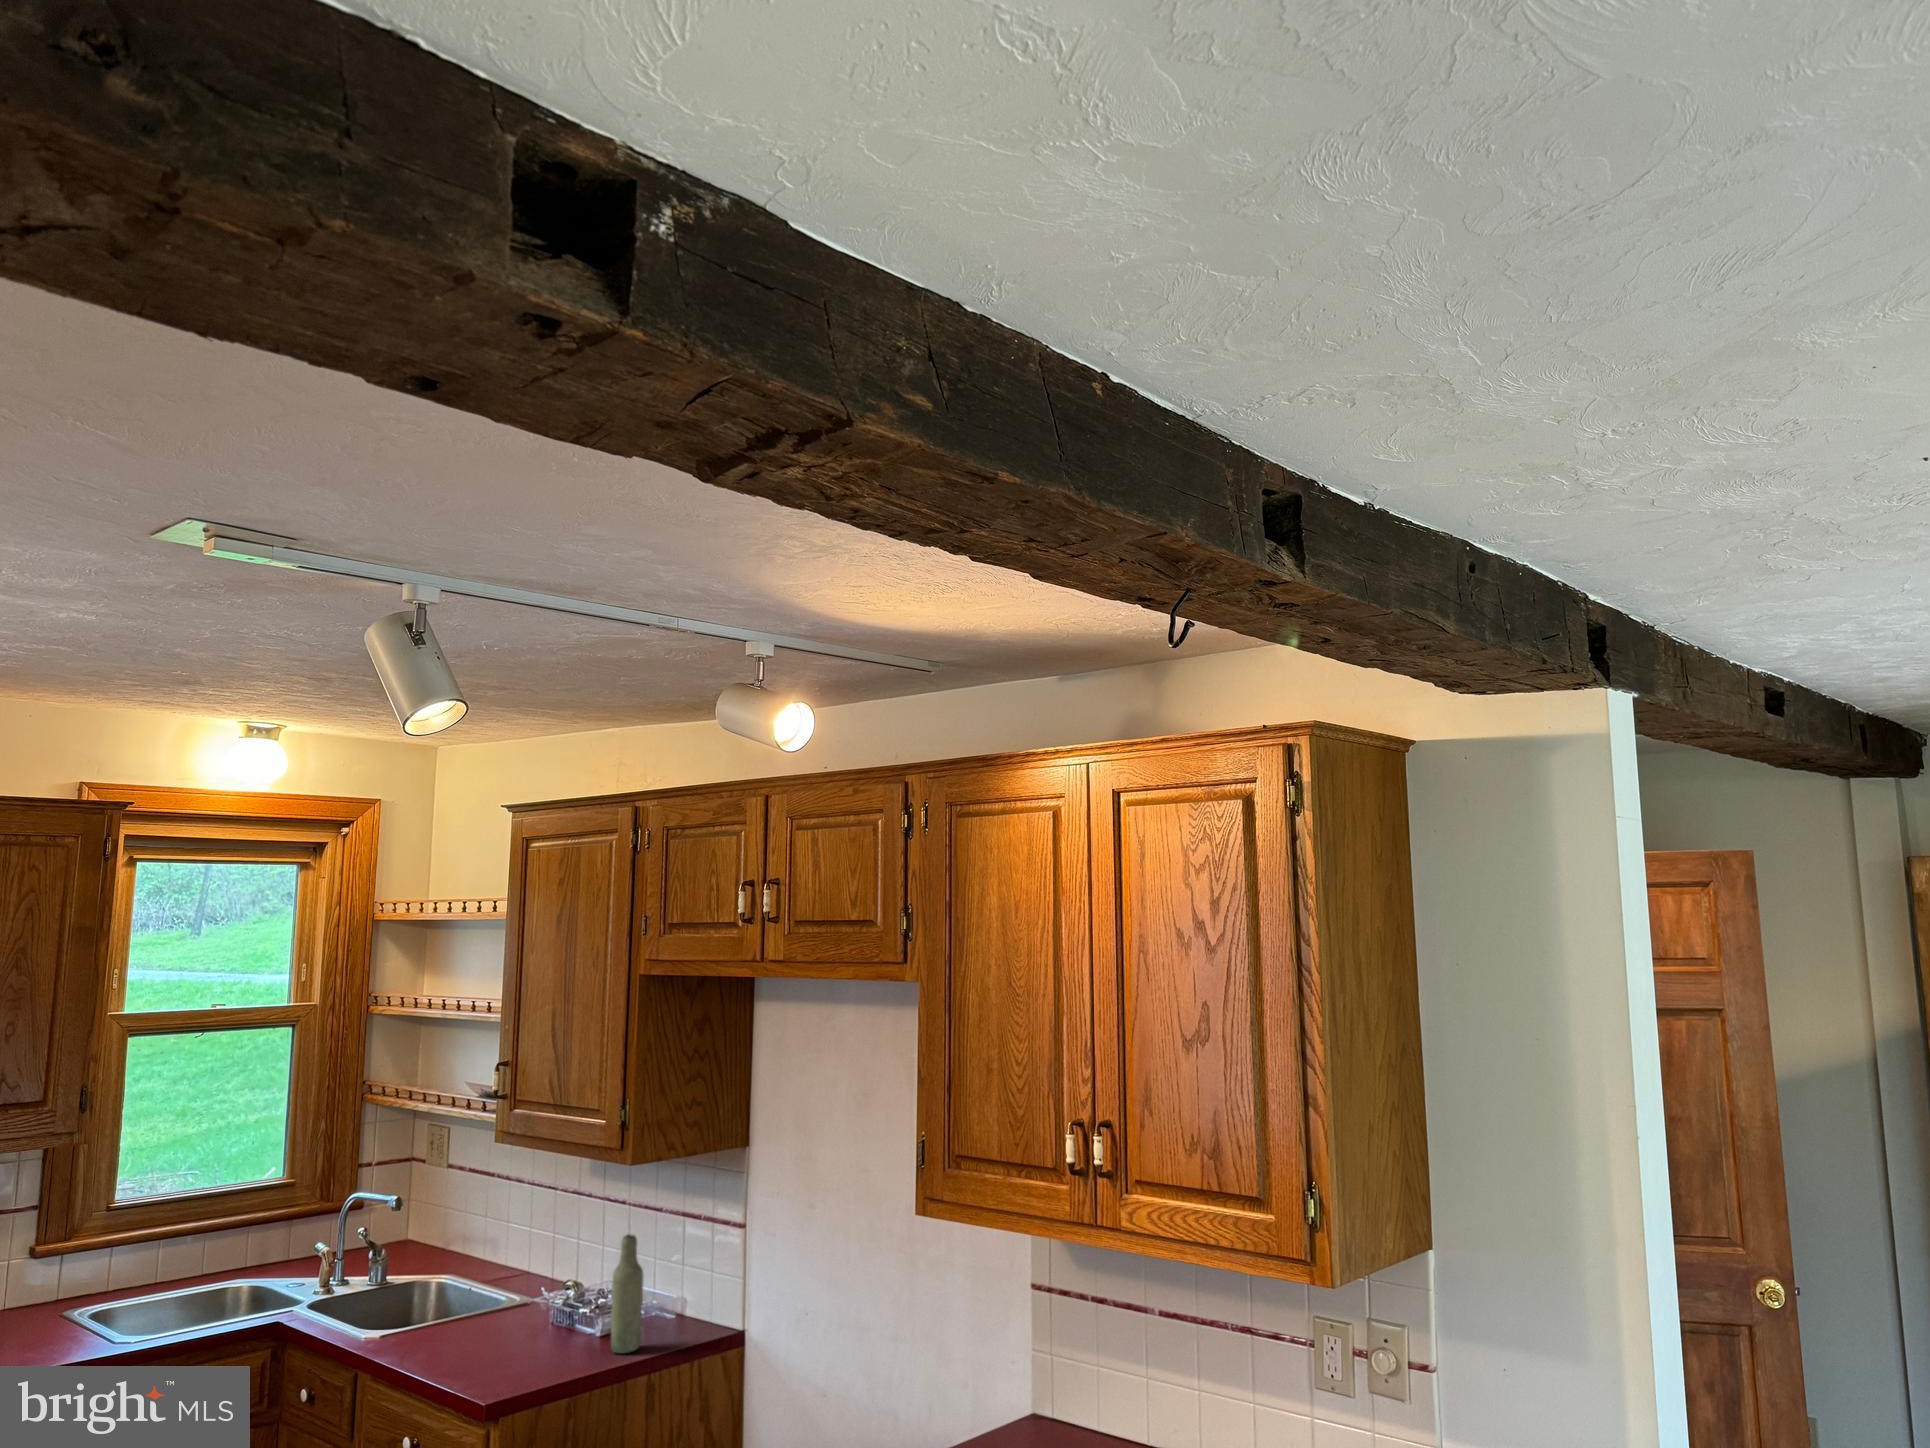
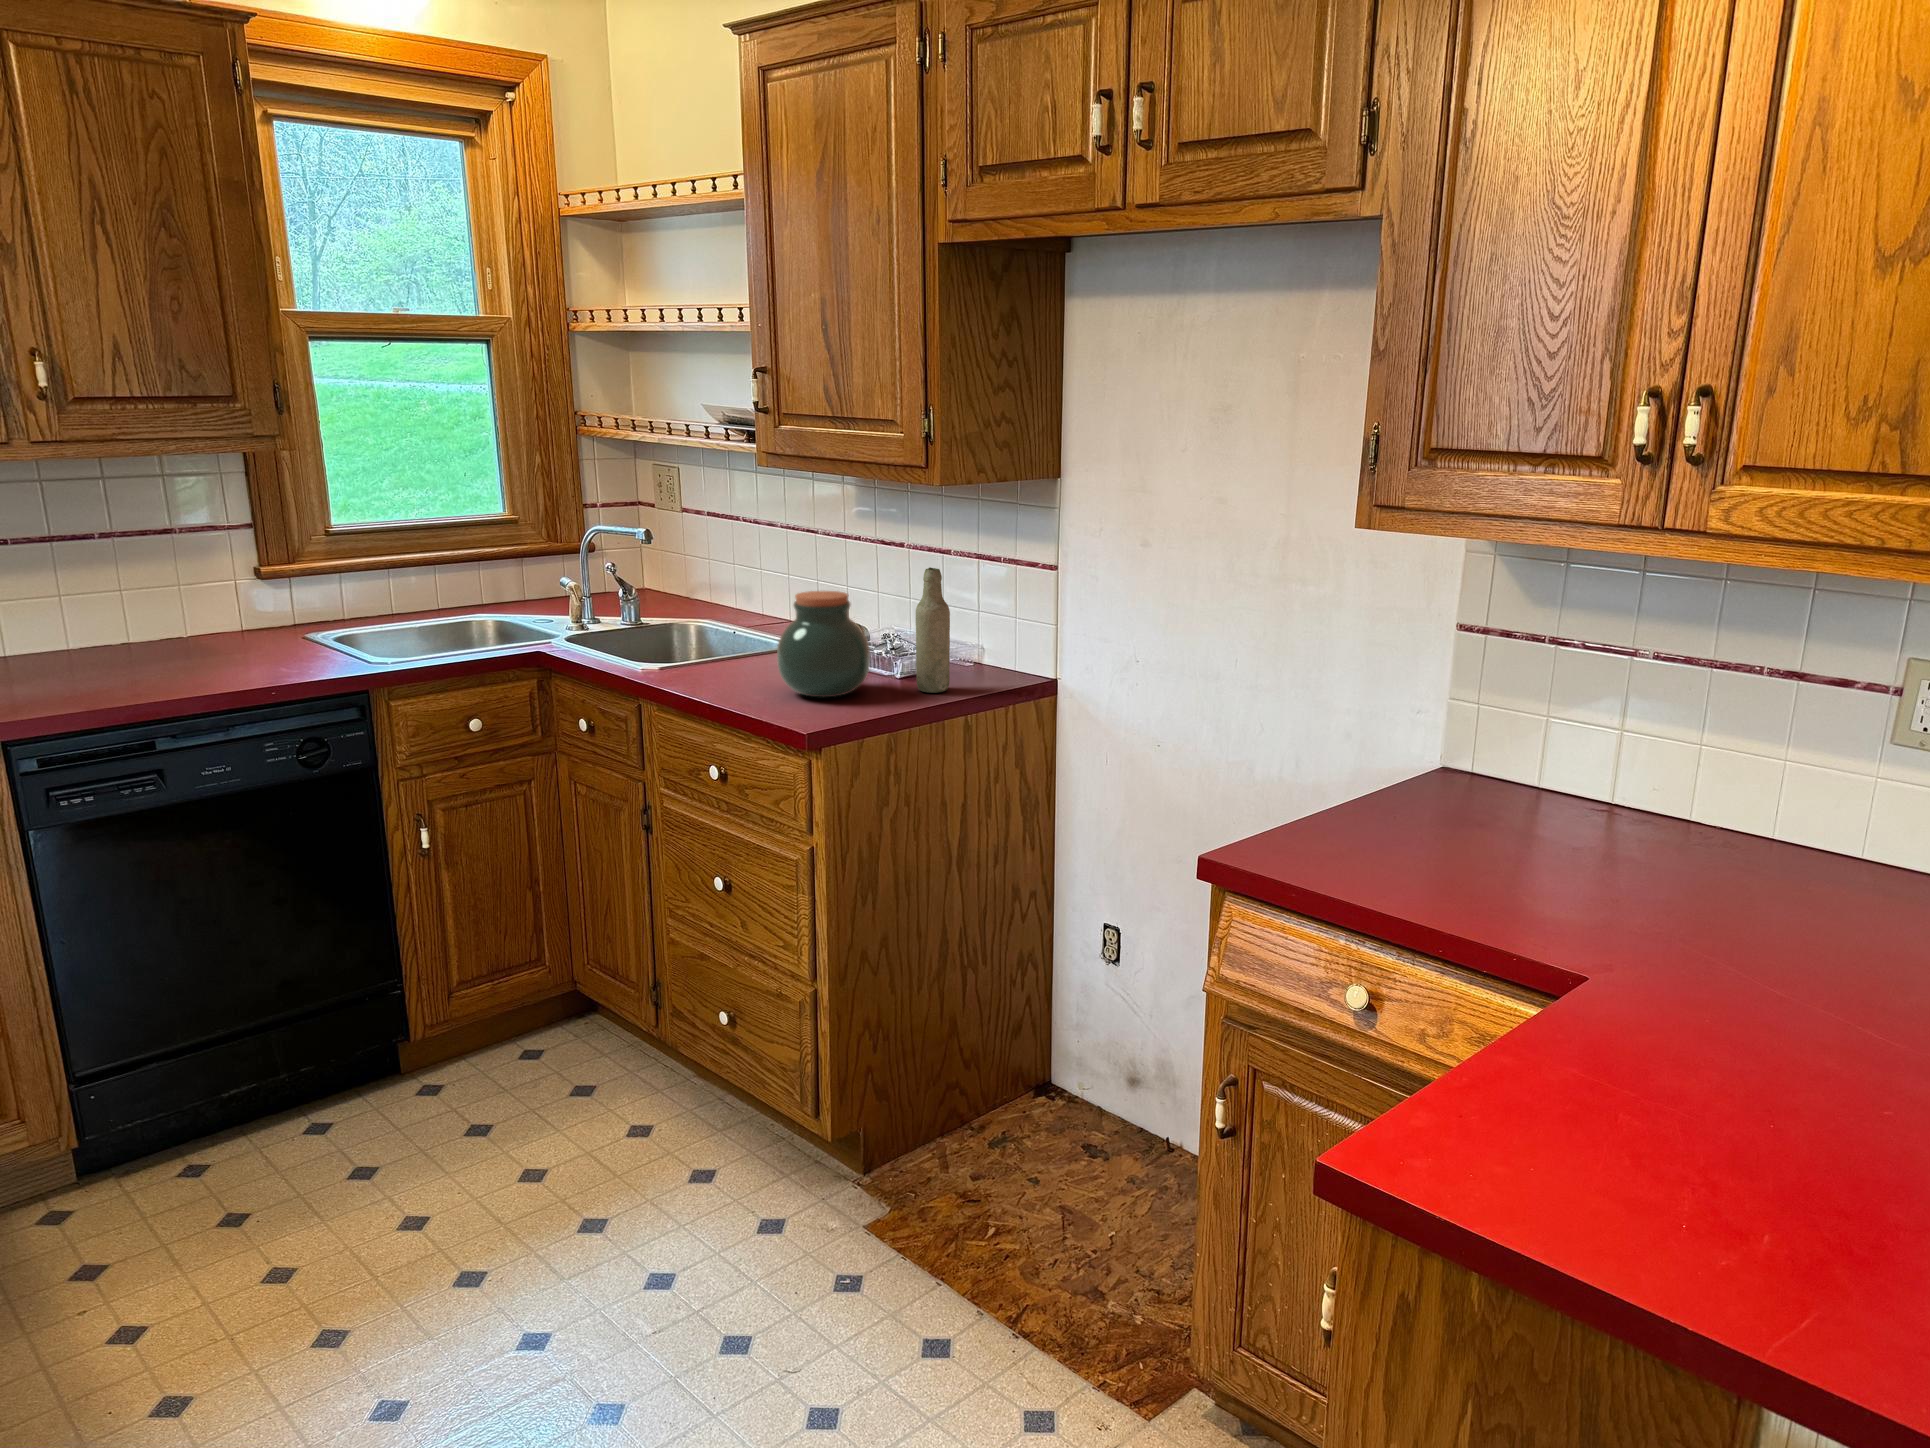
jar: none [481,1260,568,1366] -> present [777,591,870,697]

